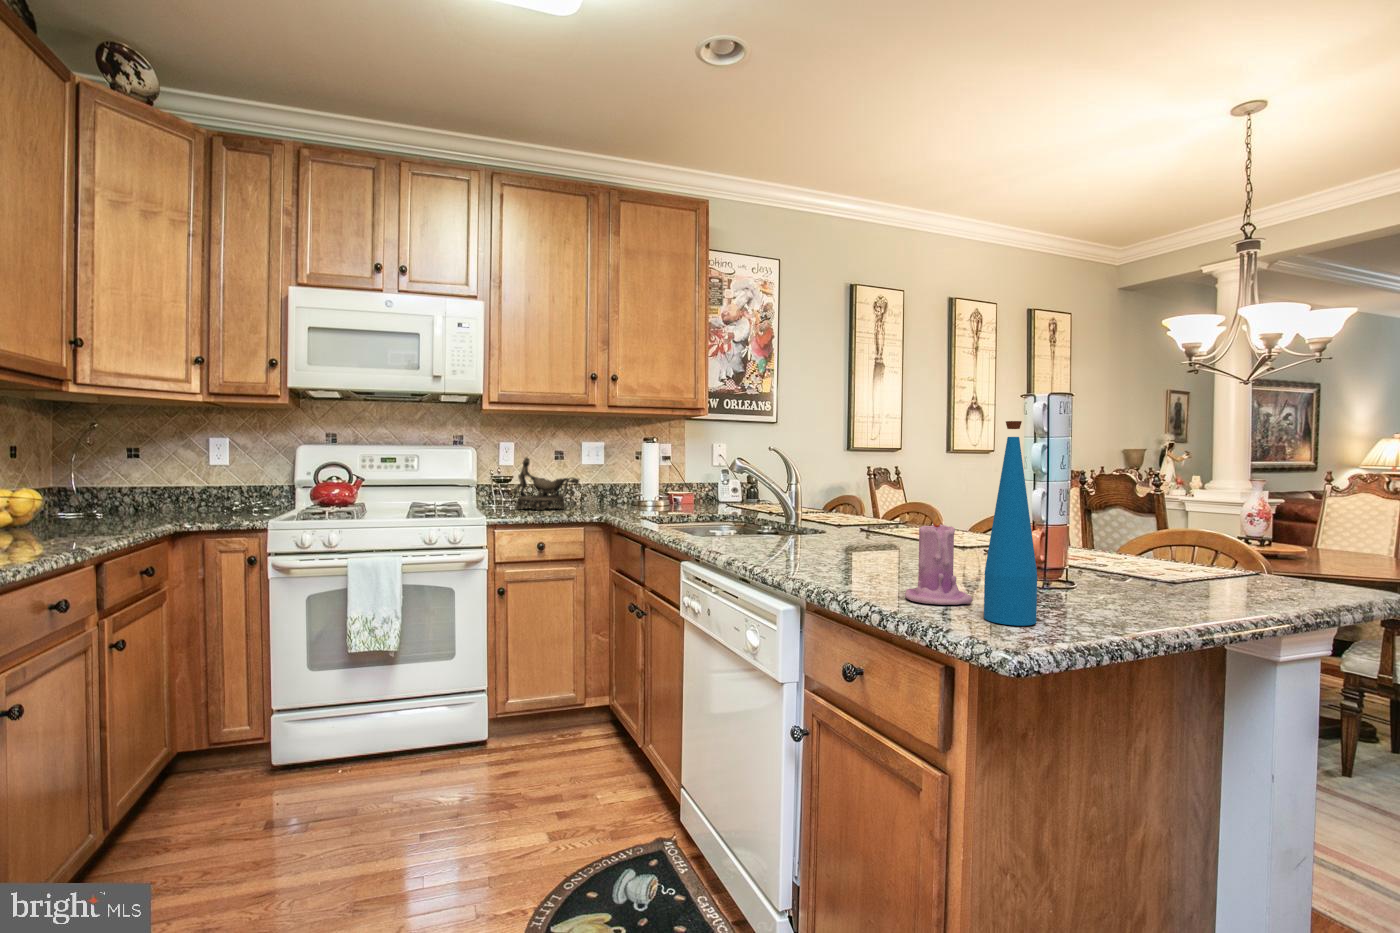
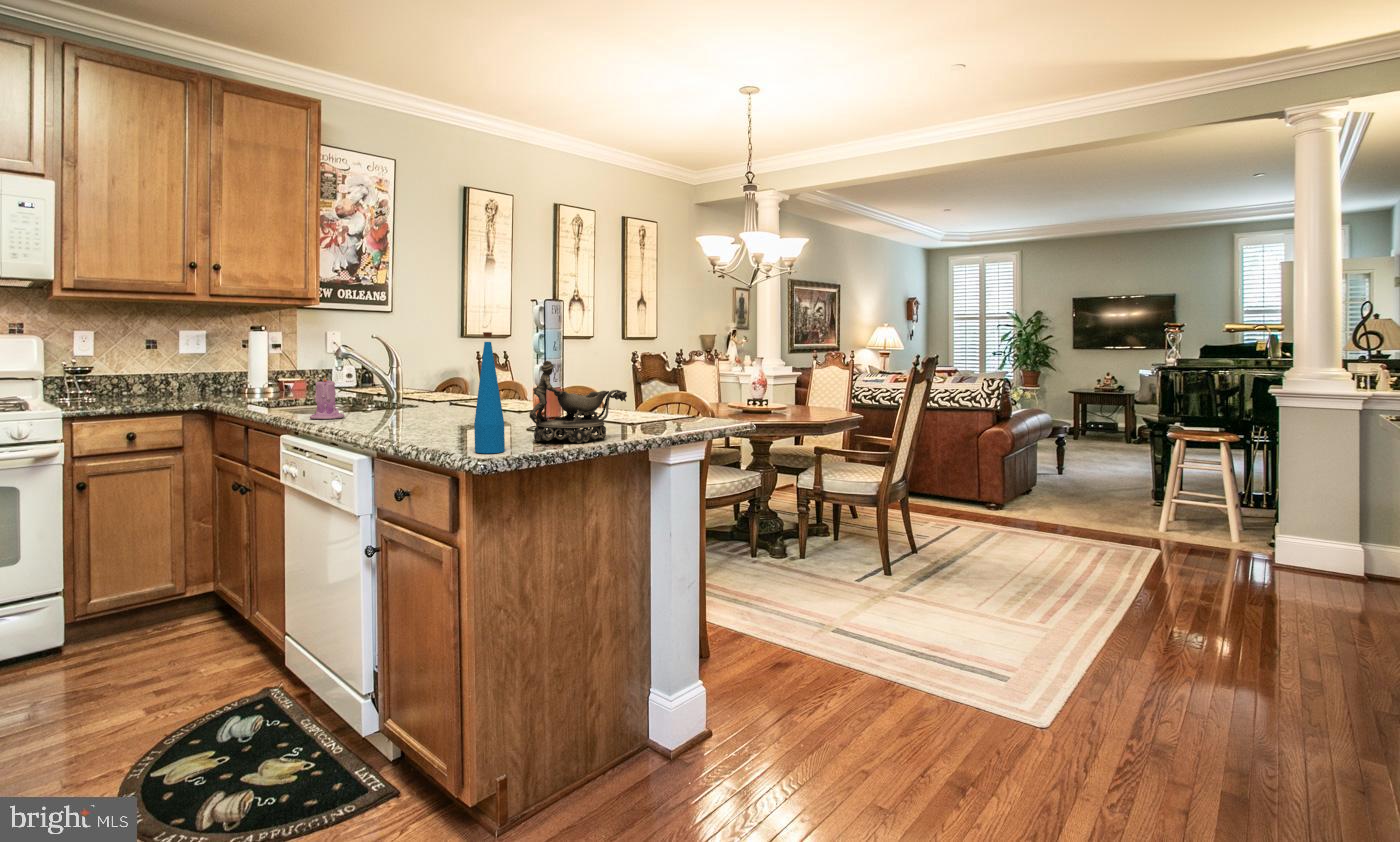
decorative bowl: present [513,458,579,510] -> present [529,361,627,443]
candle: present [905,514,972,605] -> present [310,376,345,419]

